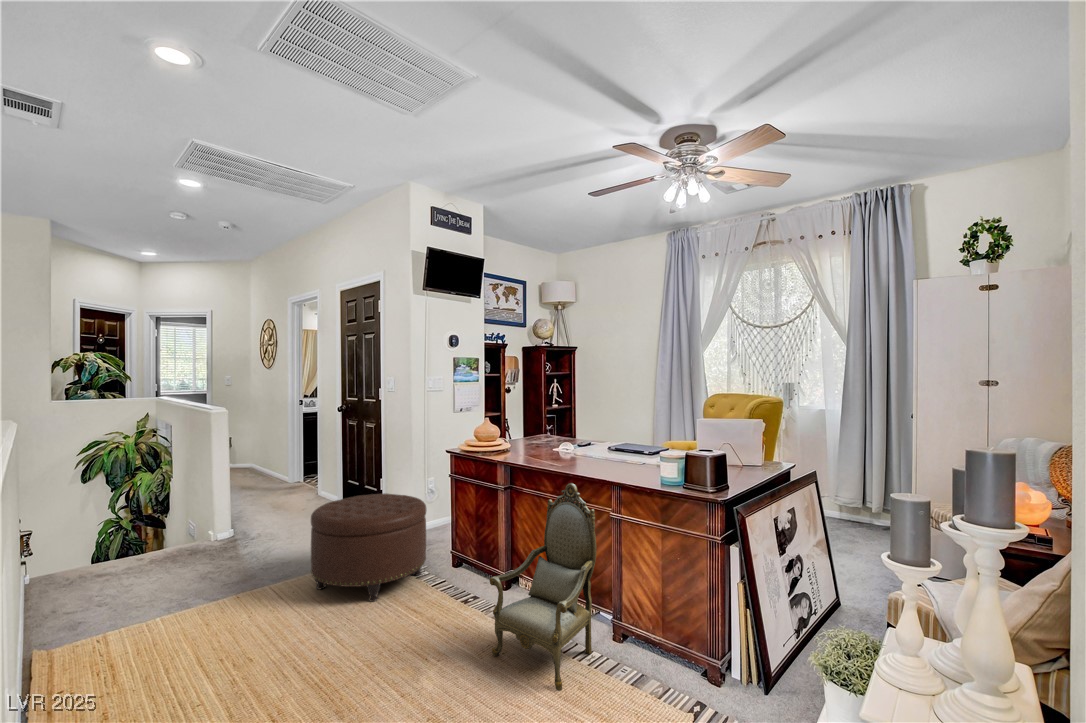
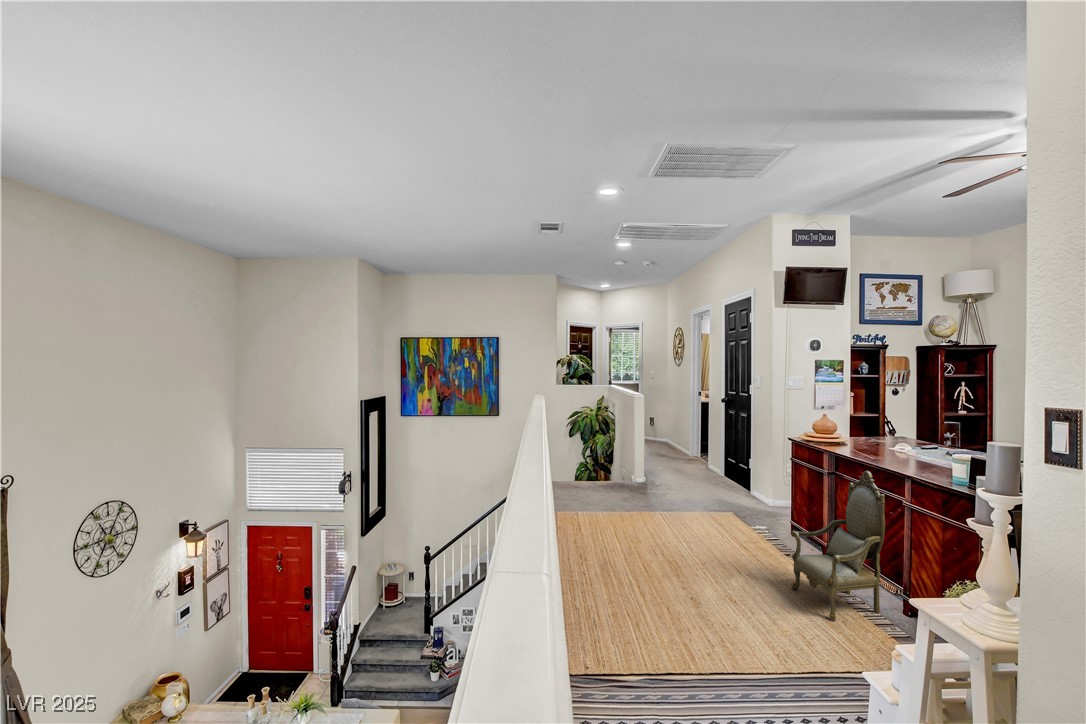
ottoman: present [311,494,426,602] -> none [683,464,769,538]

